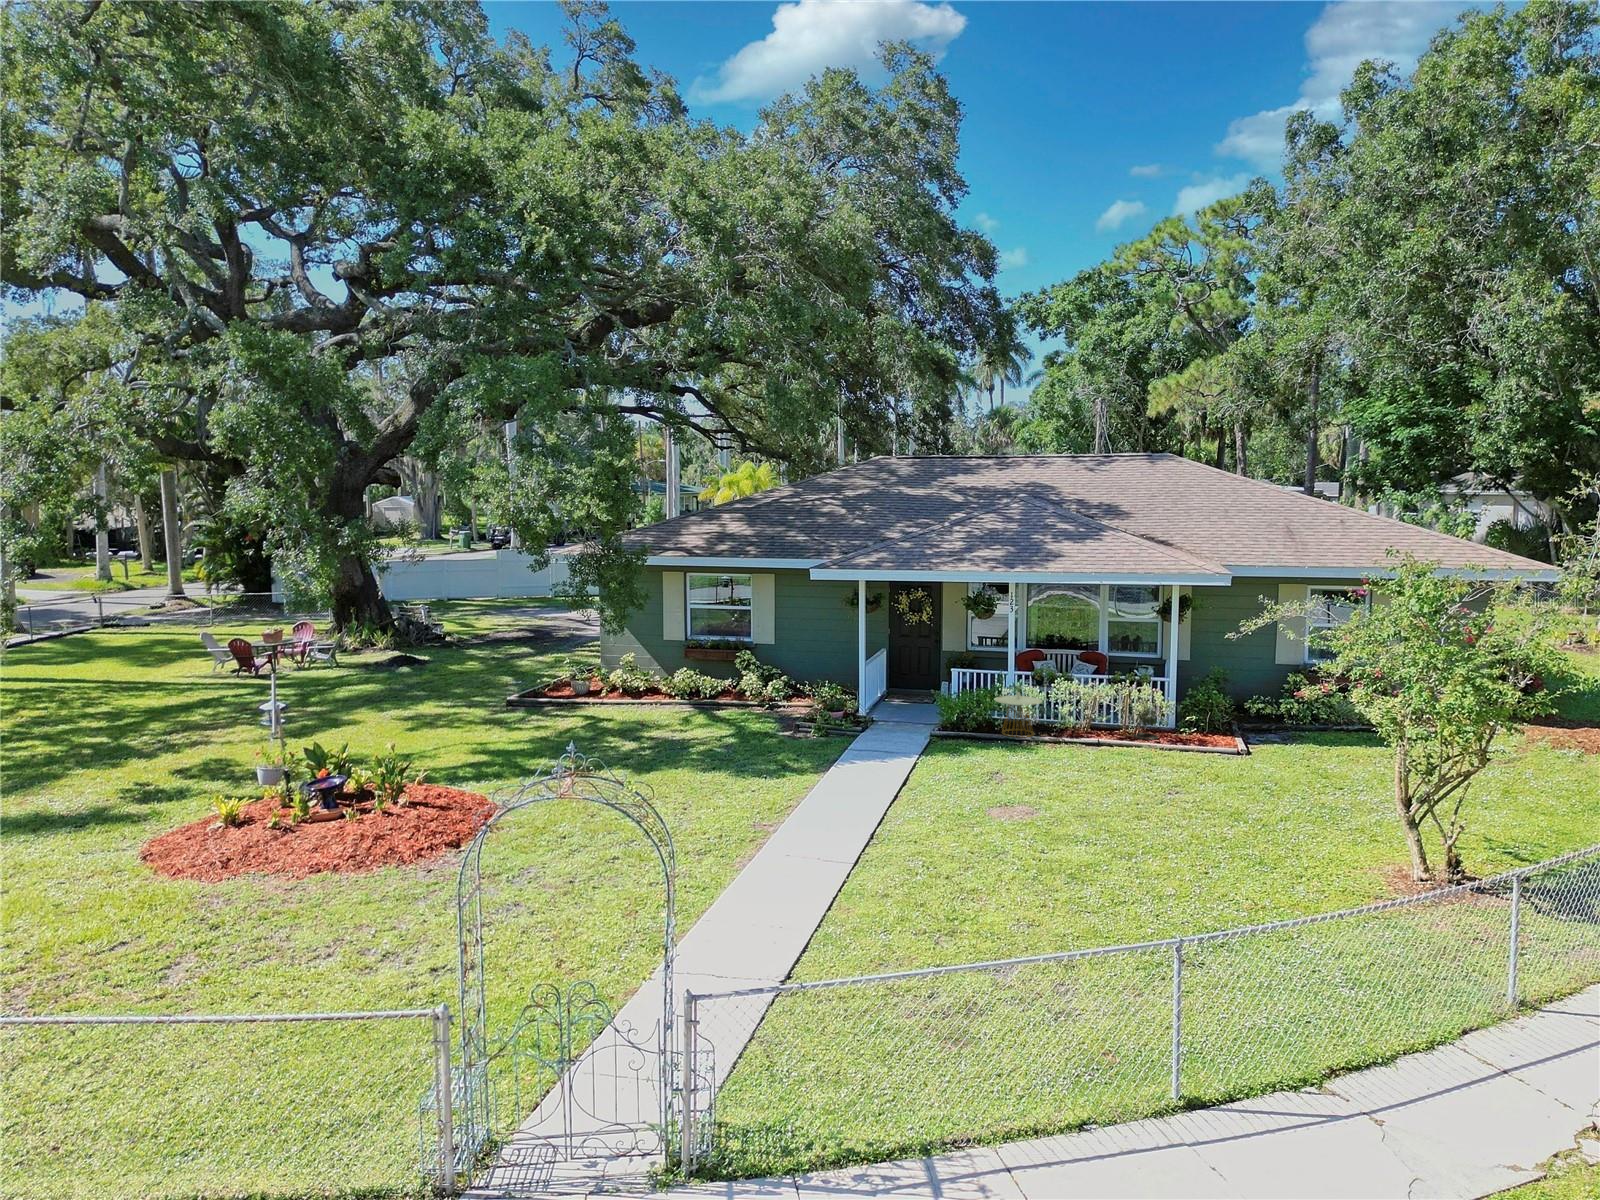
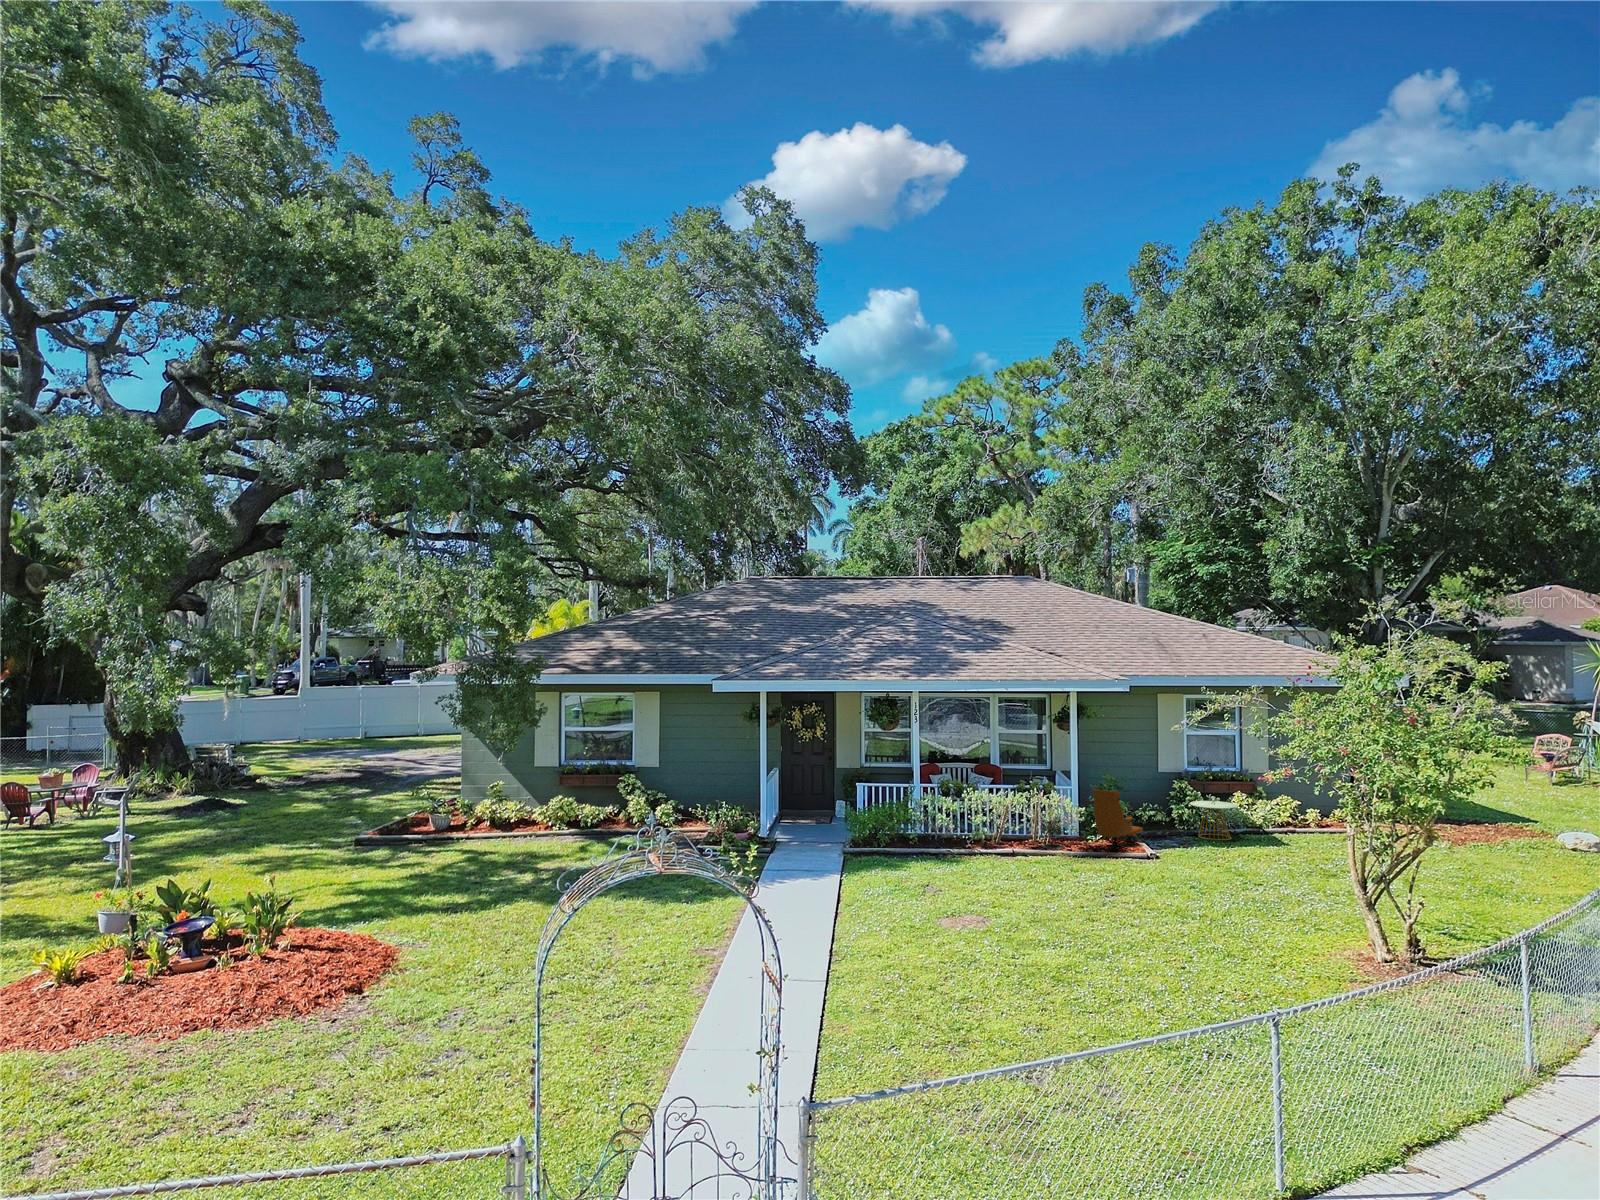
lounge chair: none [1188,682,1244,746] -> present [1093,789,1143,853]
side table: present [995,692,1042,737] -> present [1190,797,1238,841]

